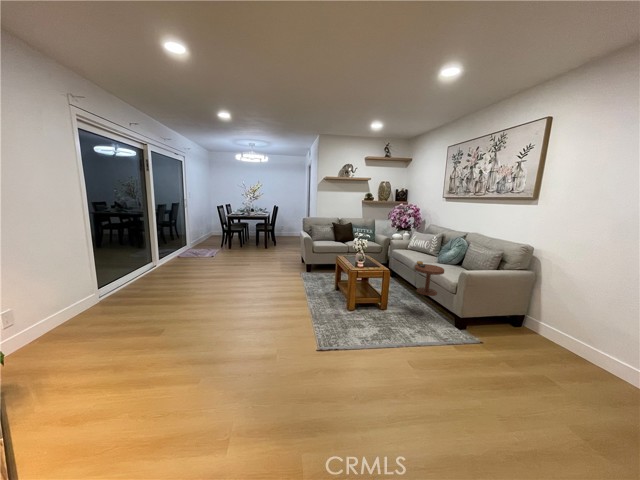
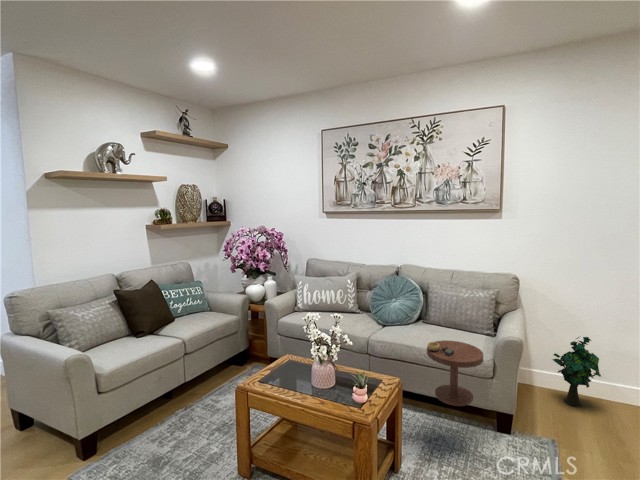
decorative plant: none [536,299,579,352] -> present [553,337,601,407]

